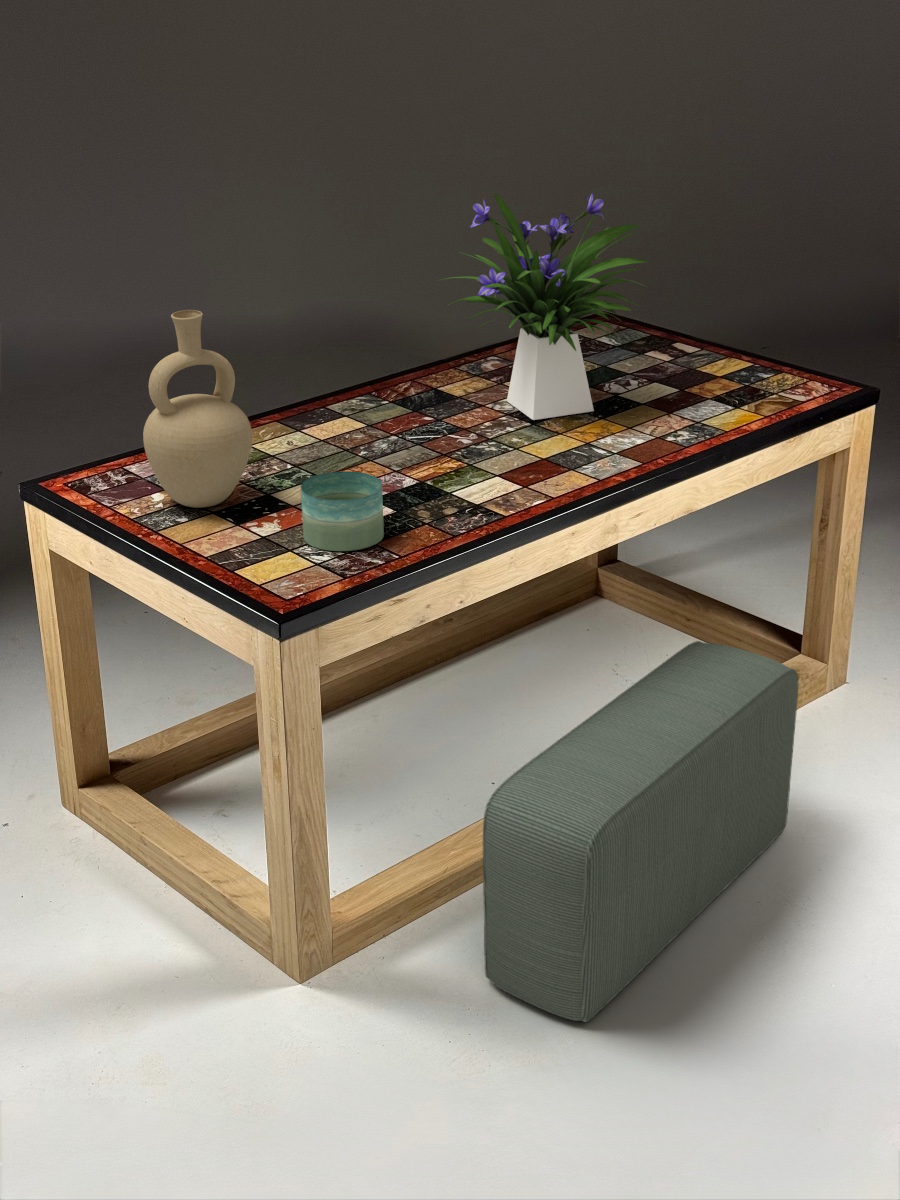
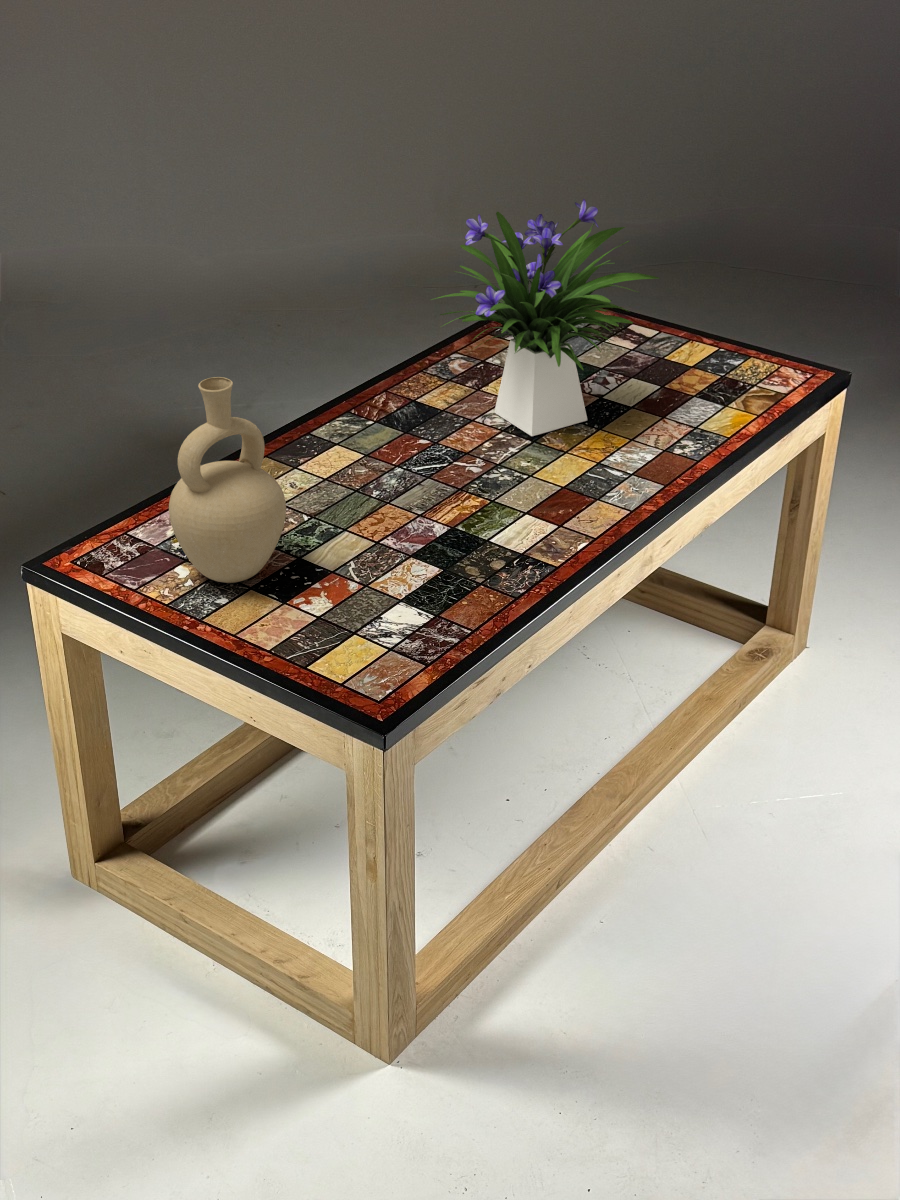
candle: present [301,471,384,551] -> none [358,539,444,630]
pouf: present [483,641,799,1022] -> none [582,660,833,1081]

